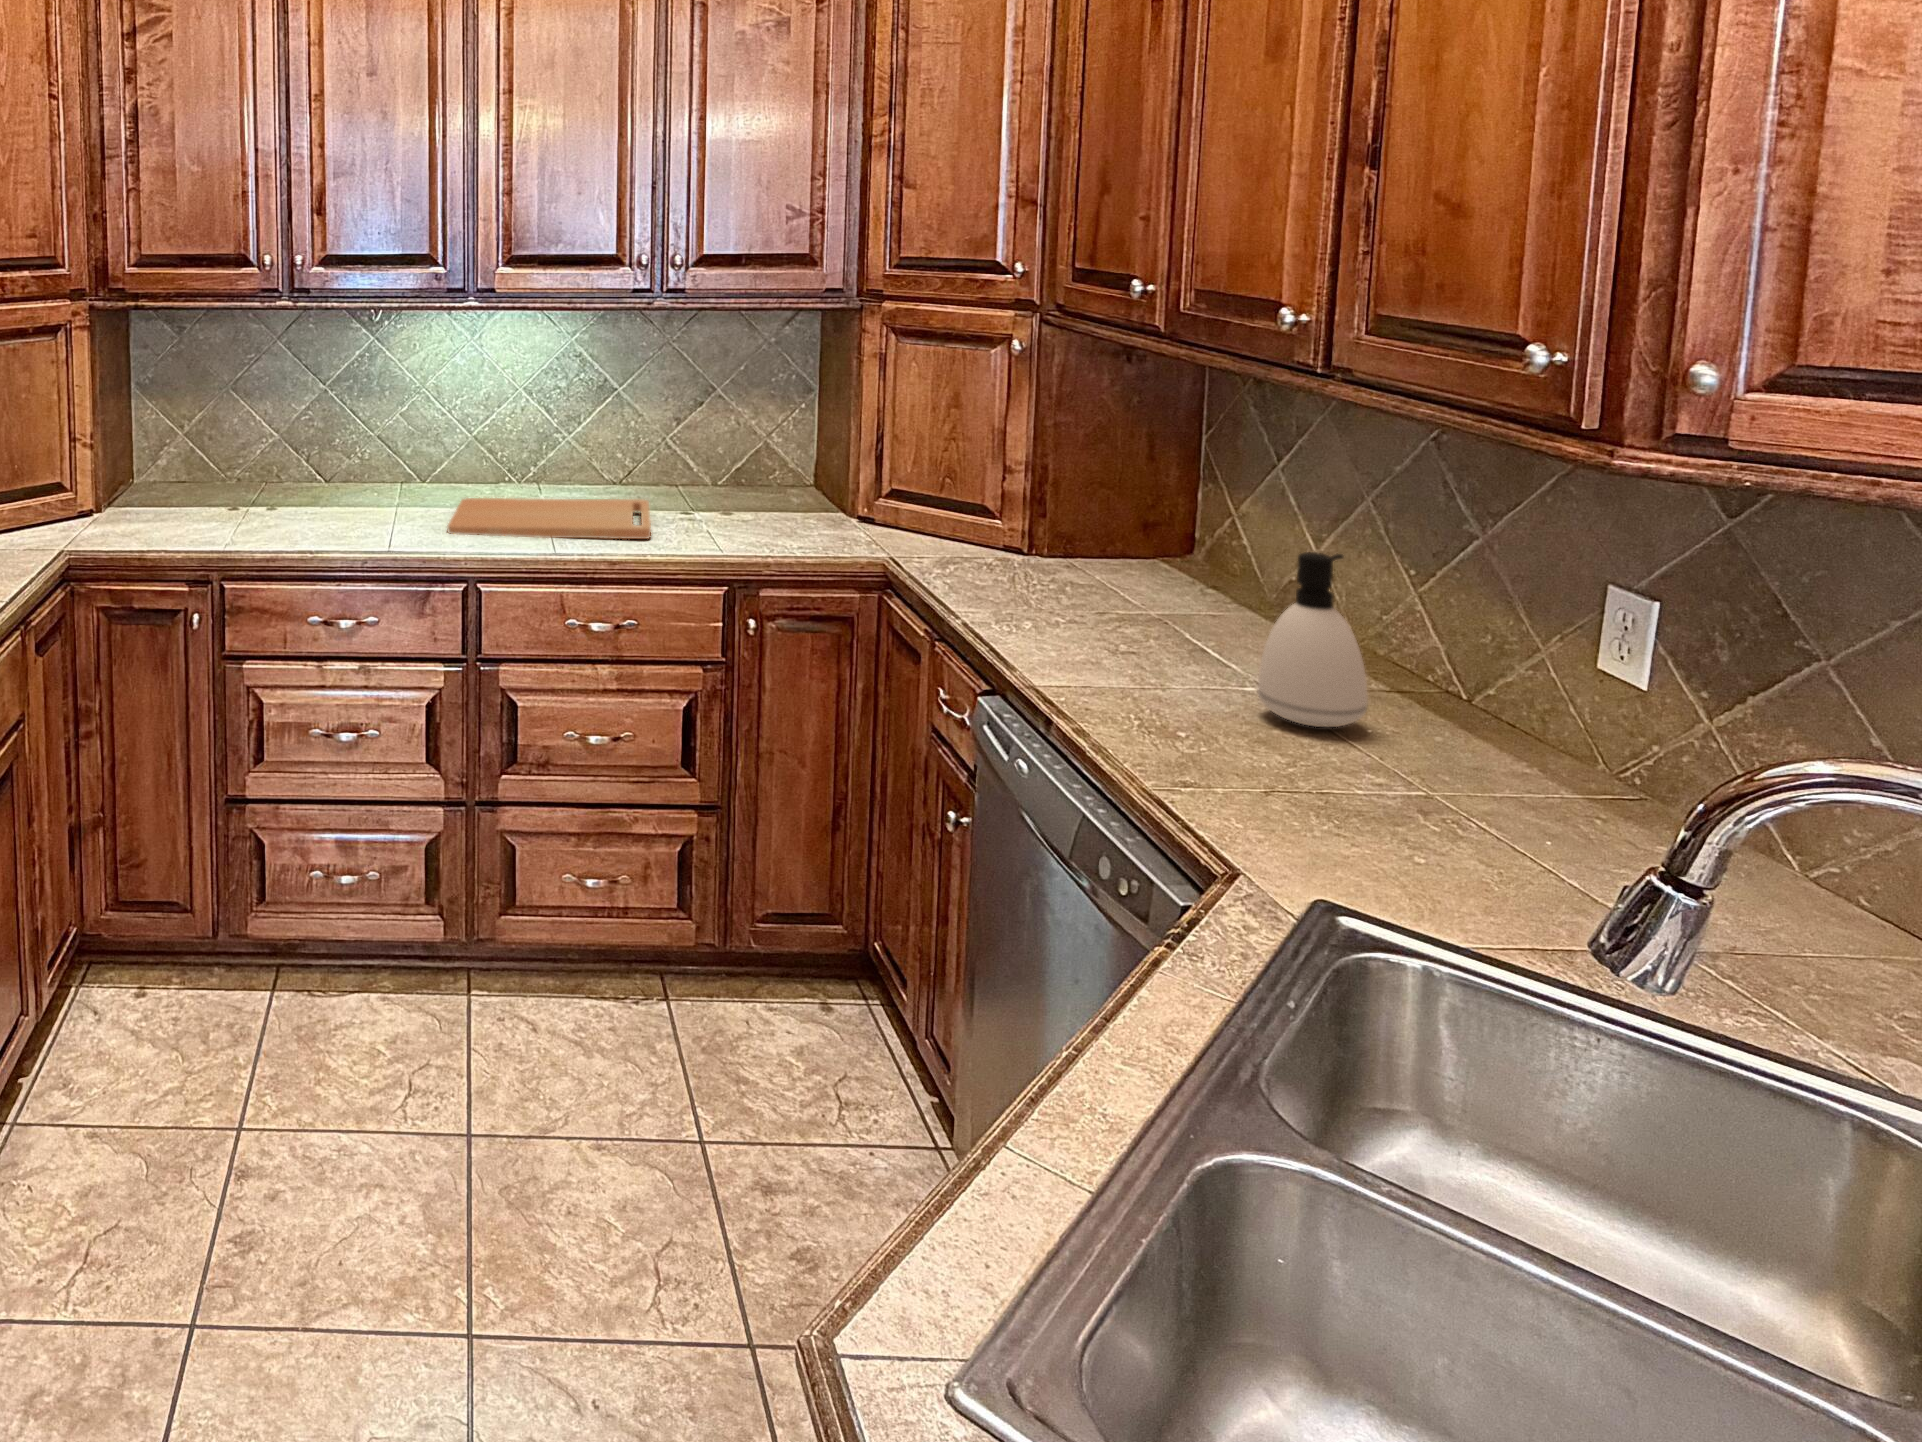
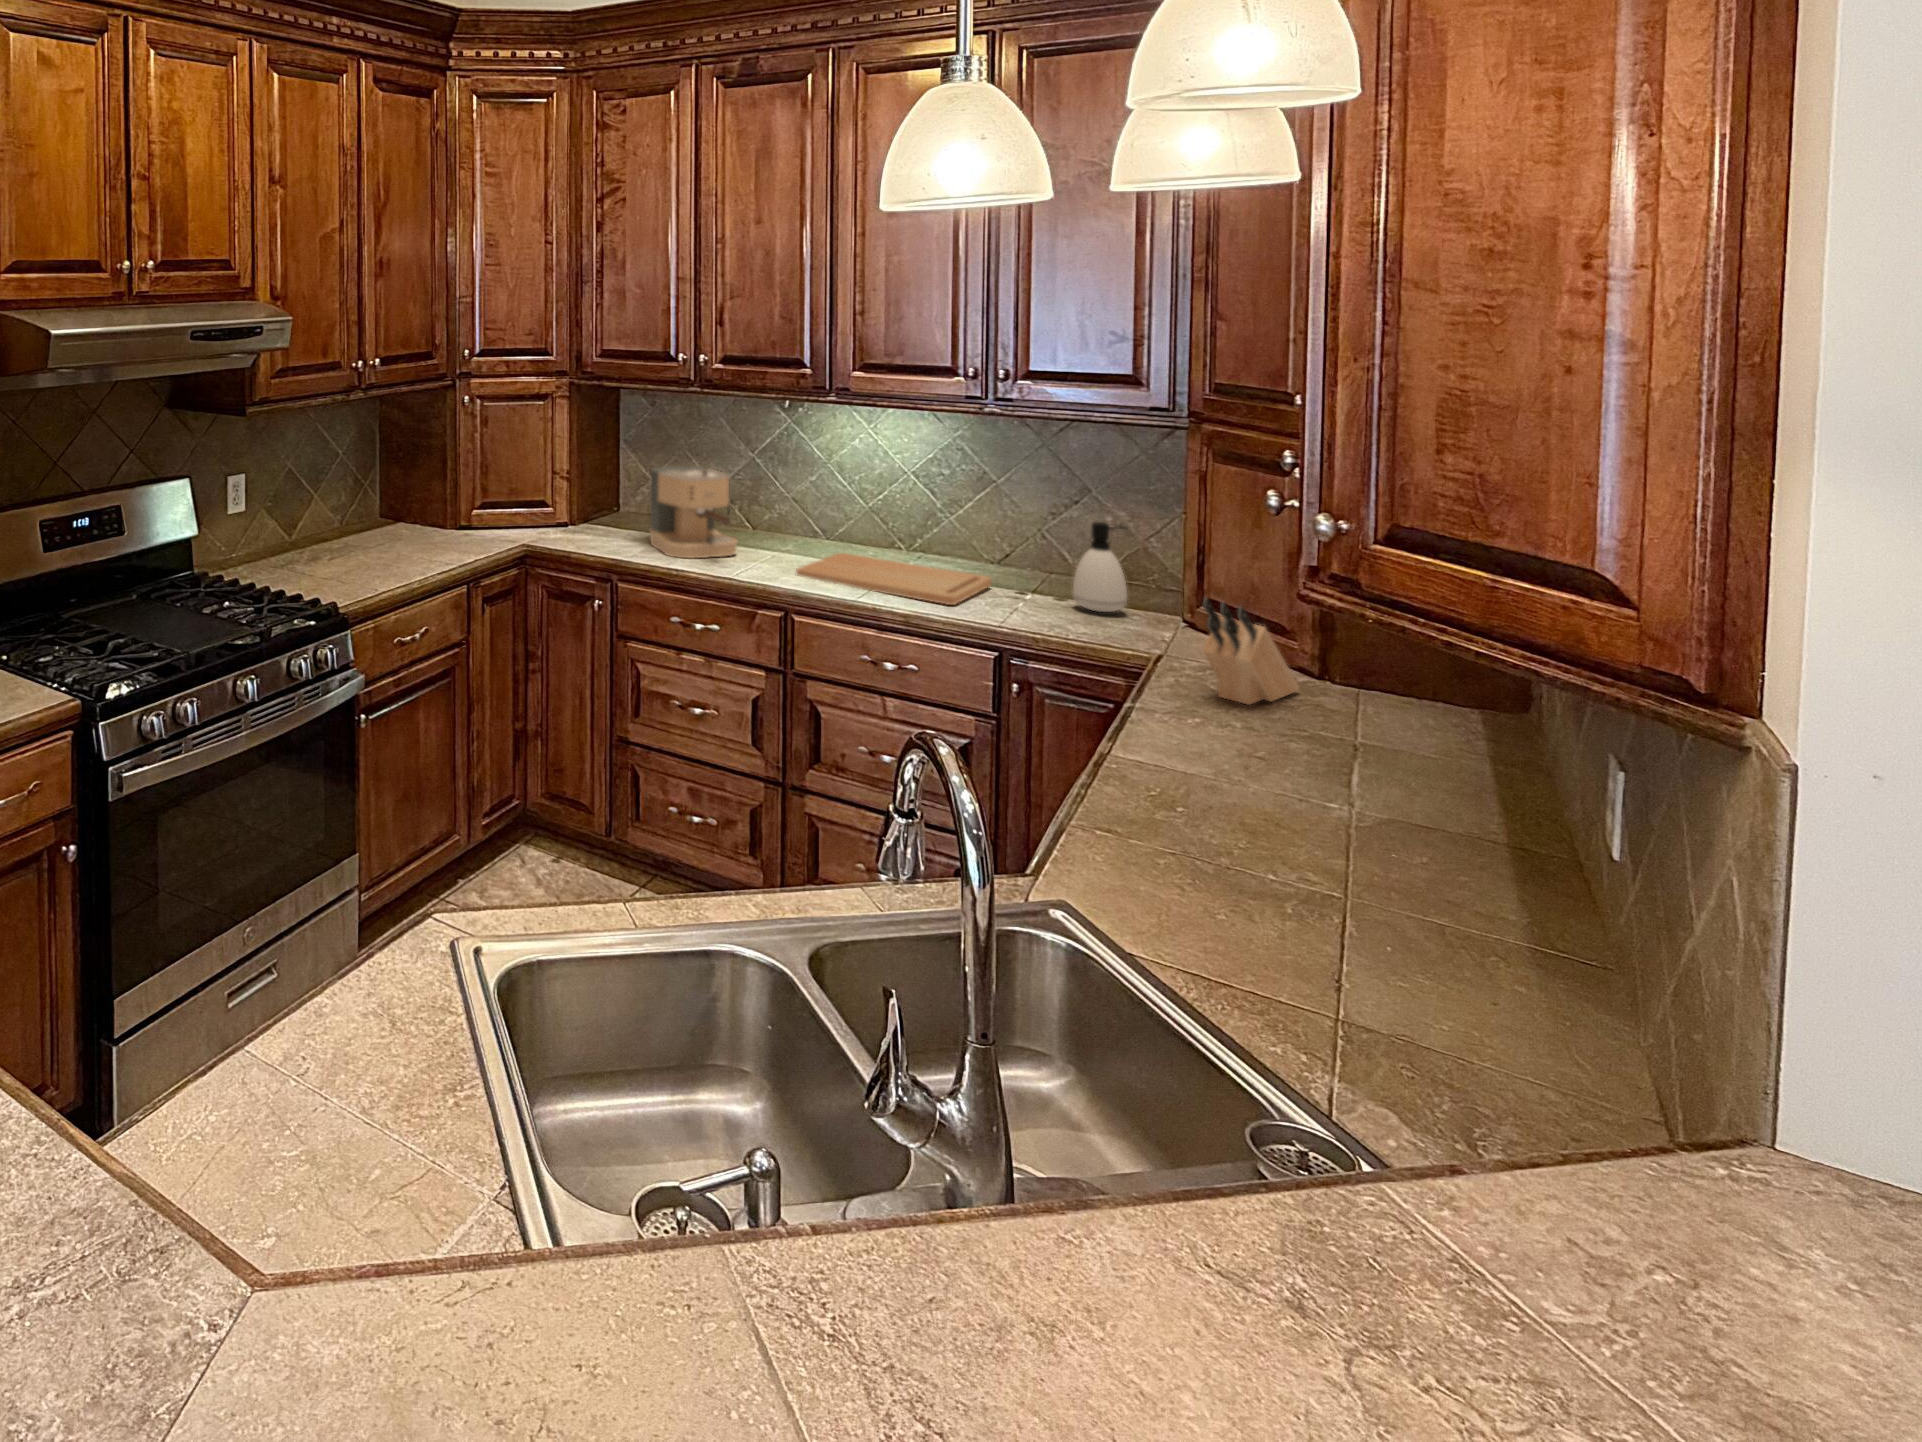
coffee maker: none [226,408,363,536] -> present [649,466,737,558]
knife block: none [985,480,1038,590] -> present [1202,597,1299,705]
soap dispenser: present [1258,552,1368,727] -> present [1073,522,1127,612]

